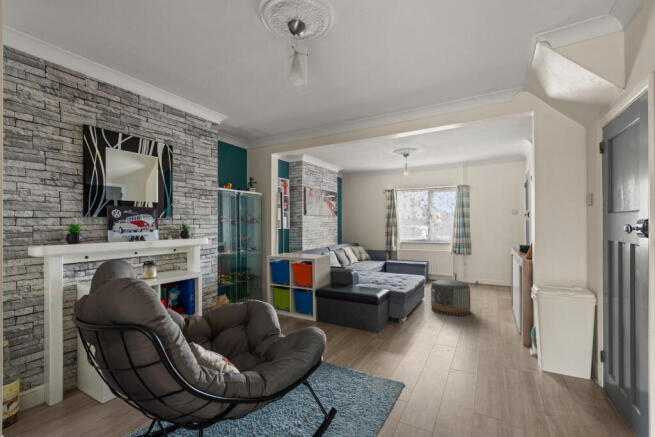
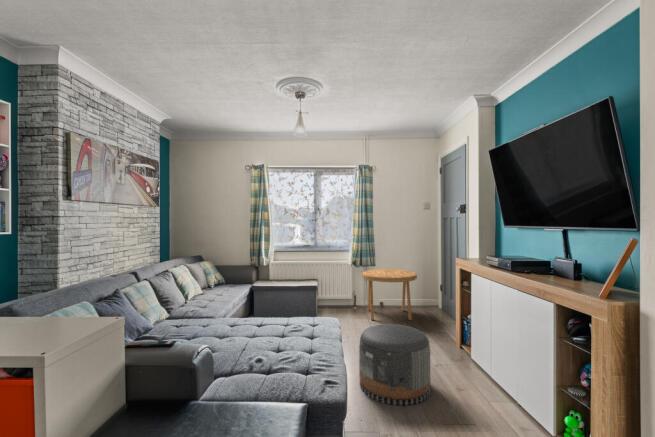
side table: none [458,257,499,291] -> present [362,269,417,320]

